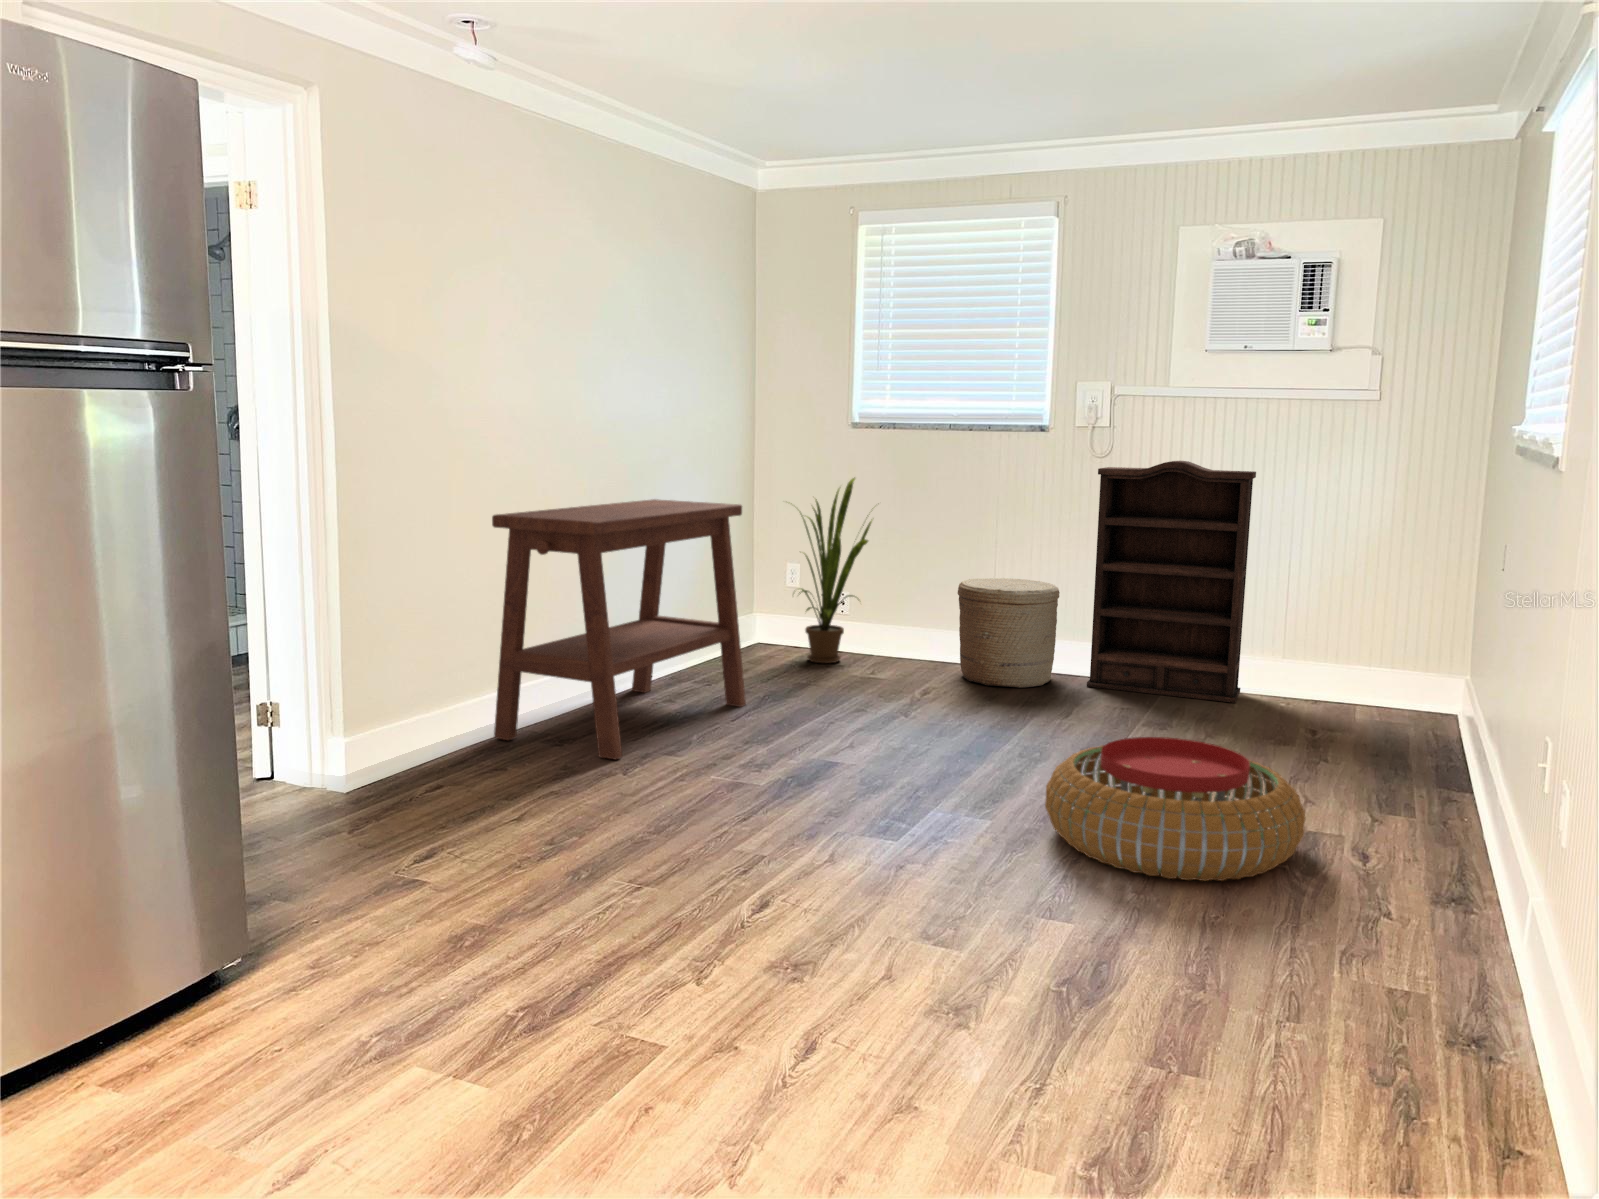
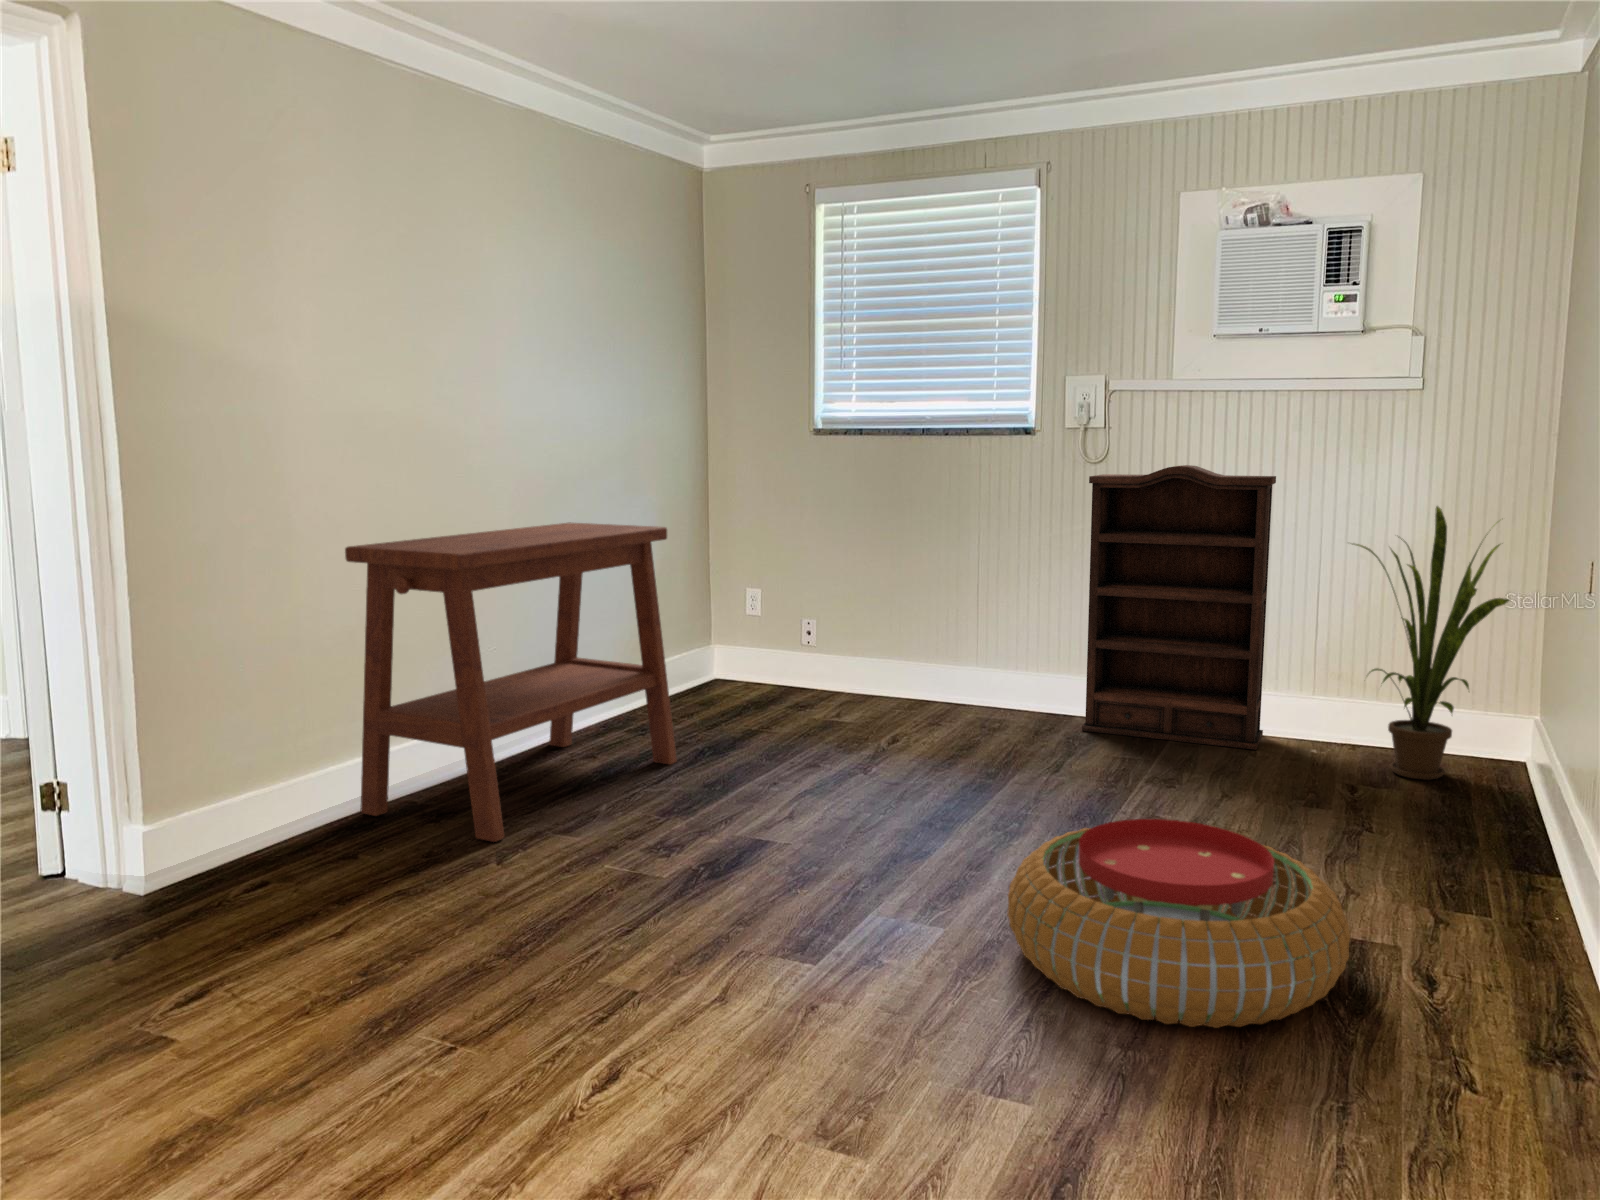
house plant: present [799,478,872,663] -> present [1352,506,1509,780]
woven basket: present [958,578,1060,688] -> none [930,605,1048,733]

